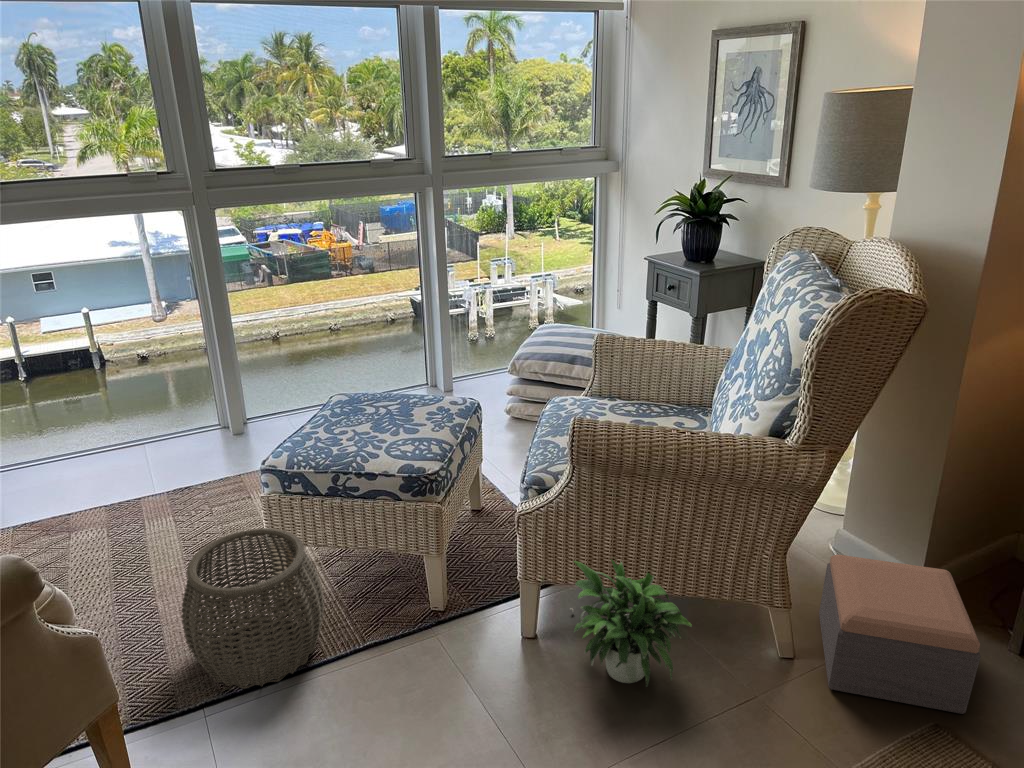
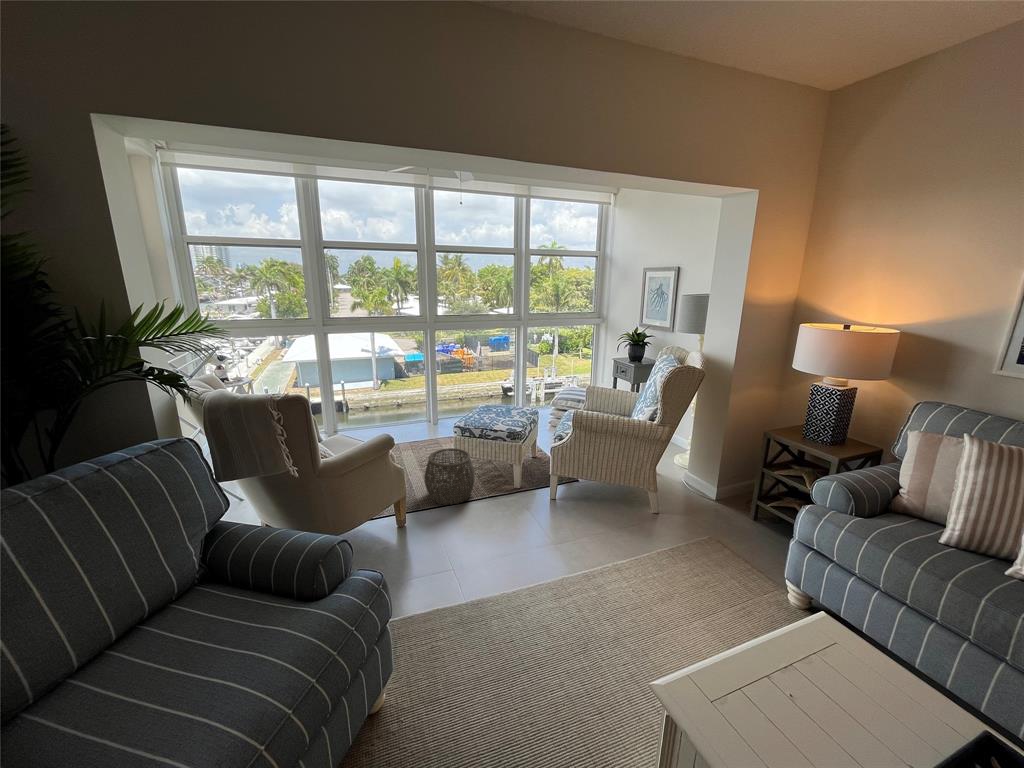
footstool: present [819,555,981,714] -> none [669,475,726,534]
potted plant: present [570,557,692,687] -> none [569,465,615,515]

